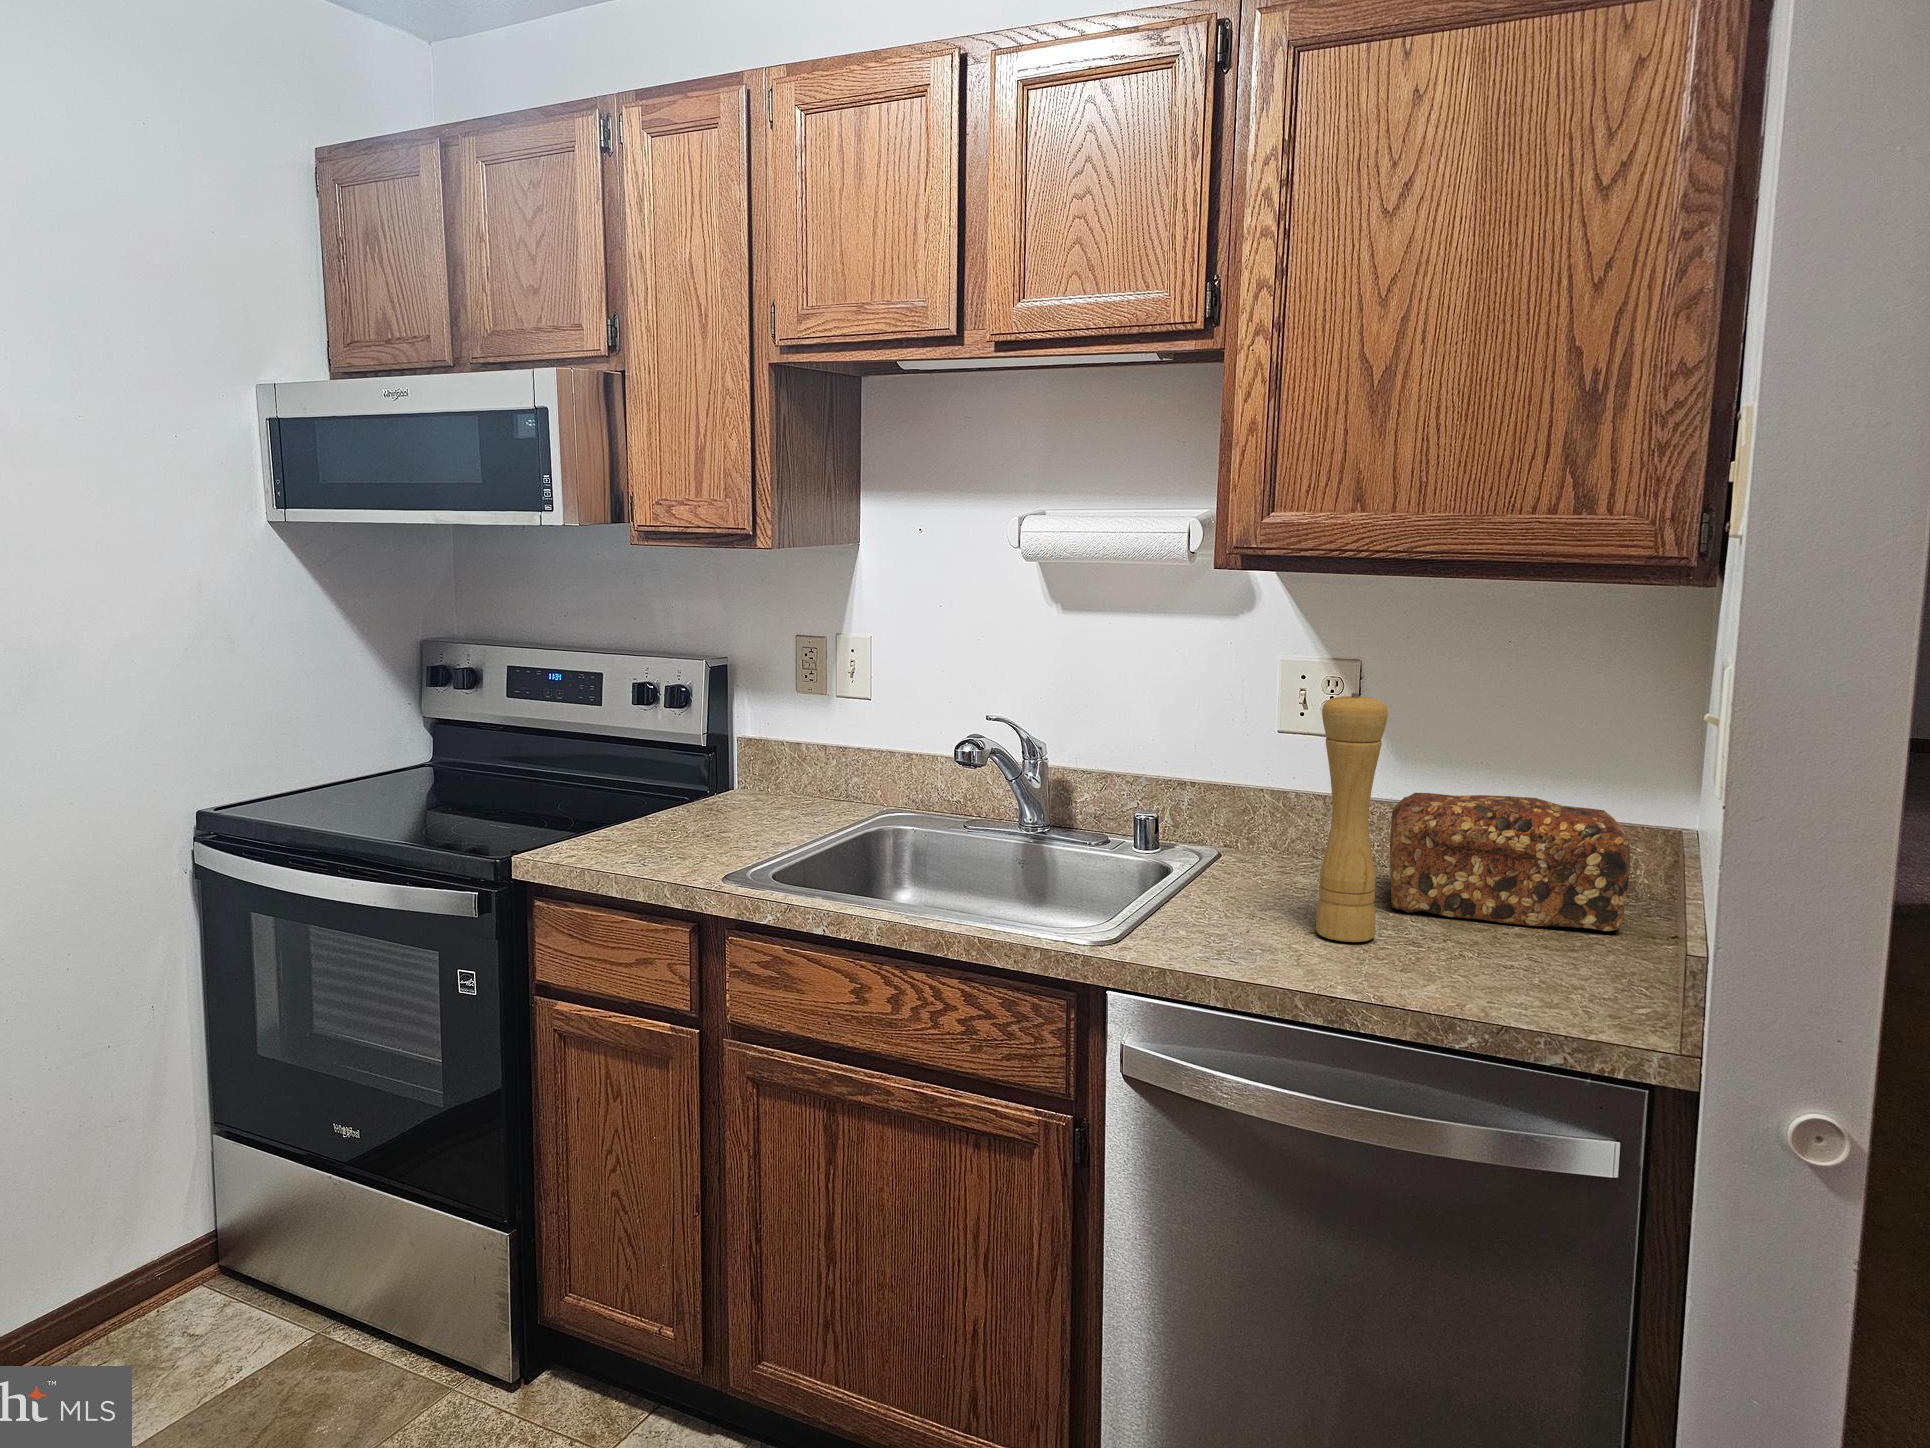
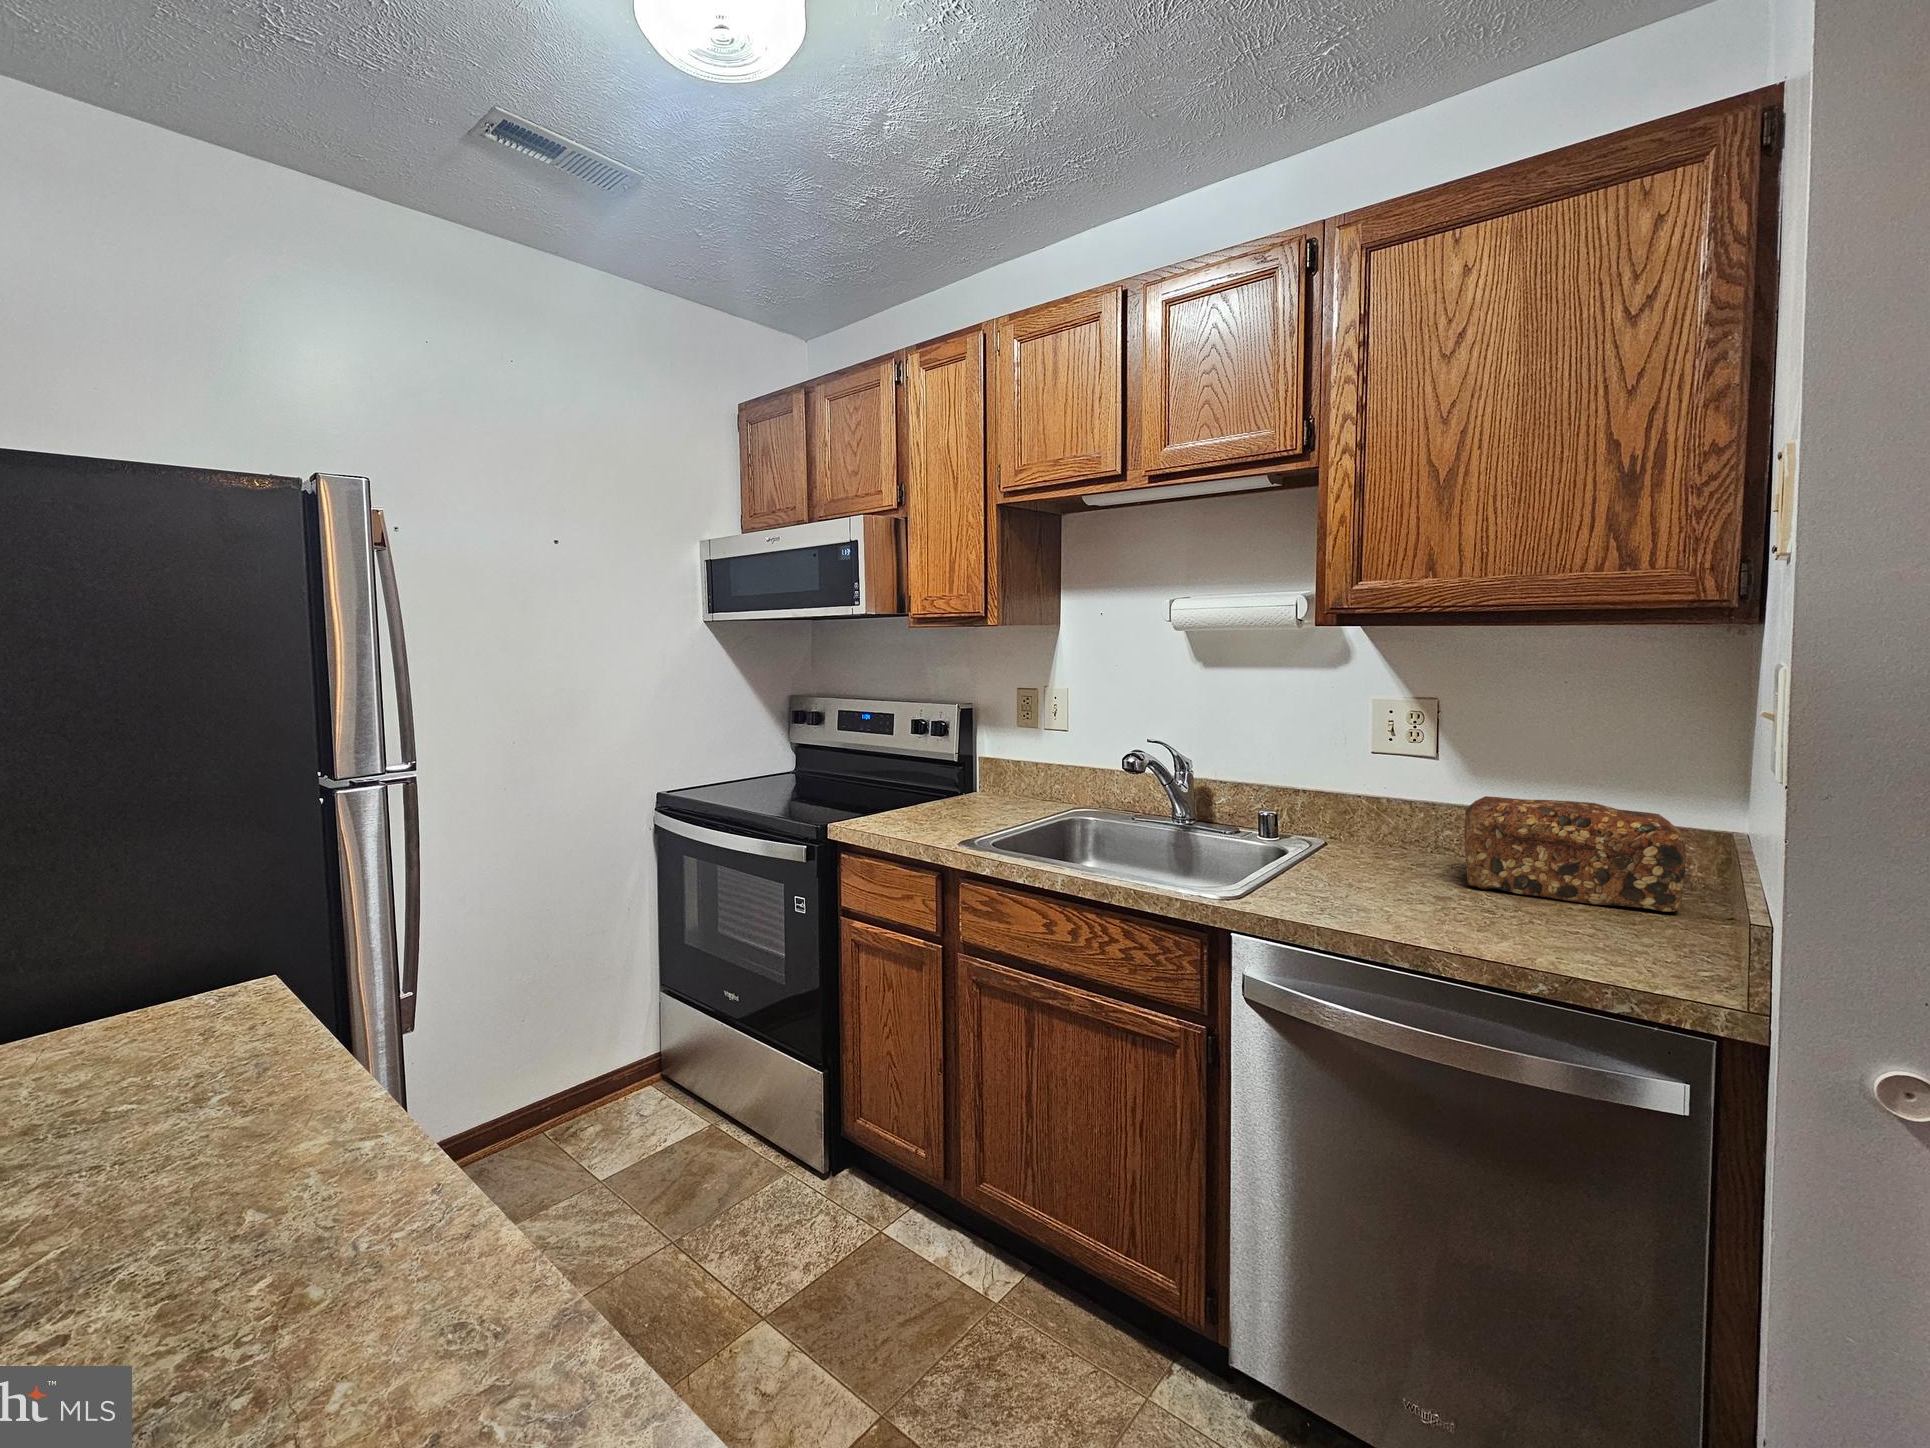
pepper mill: present [1316,693,1388,942] -> none [1402,714,1457,907]

